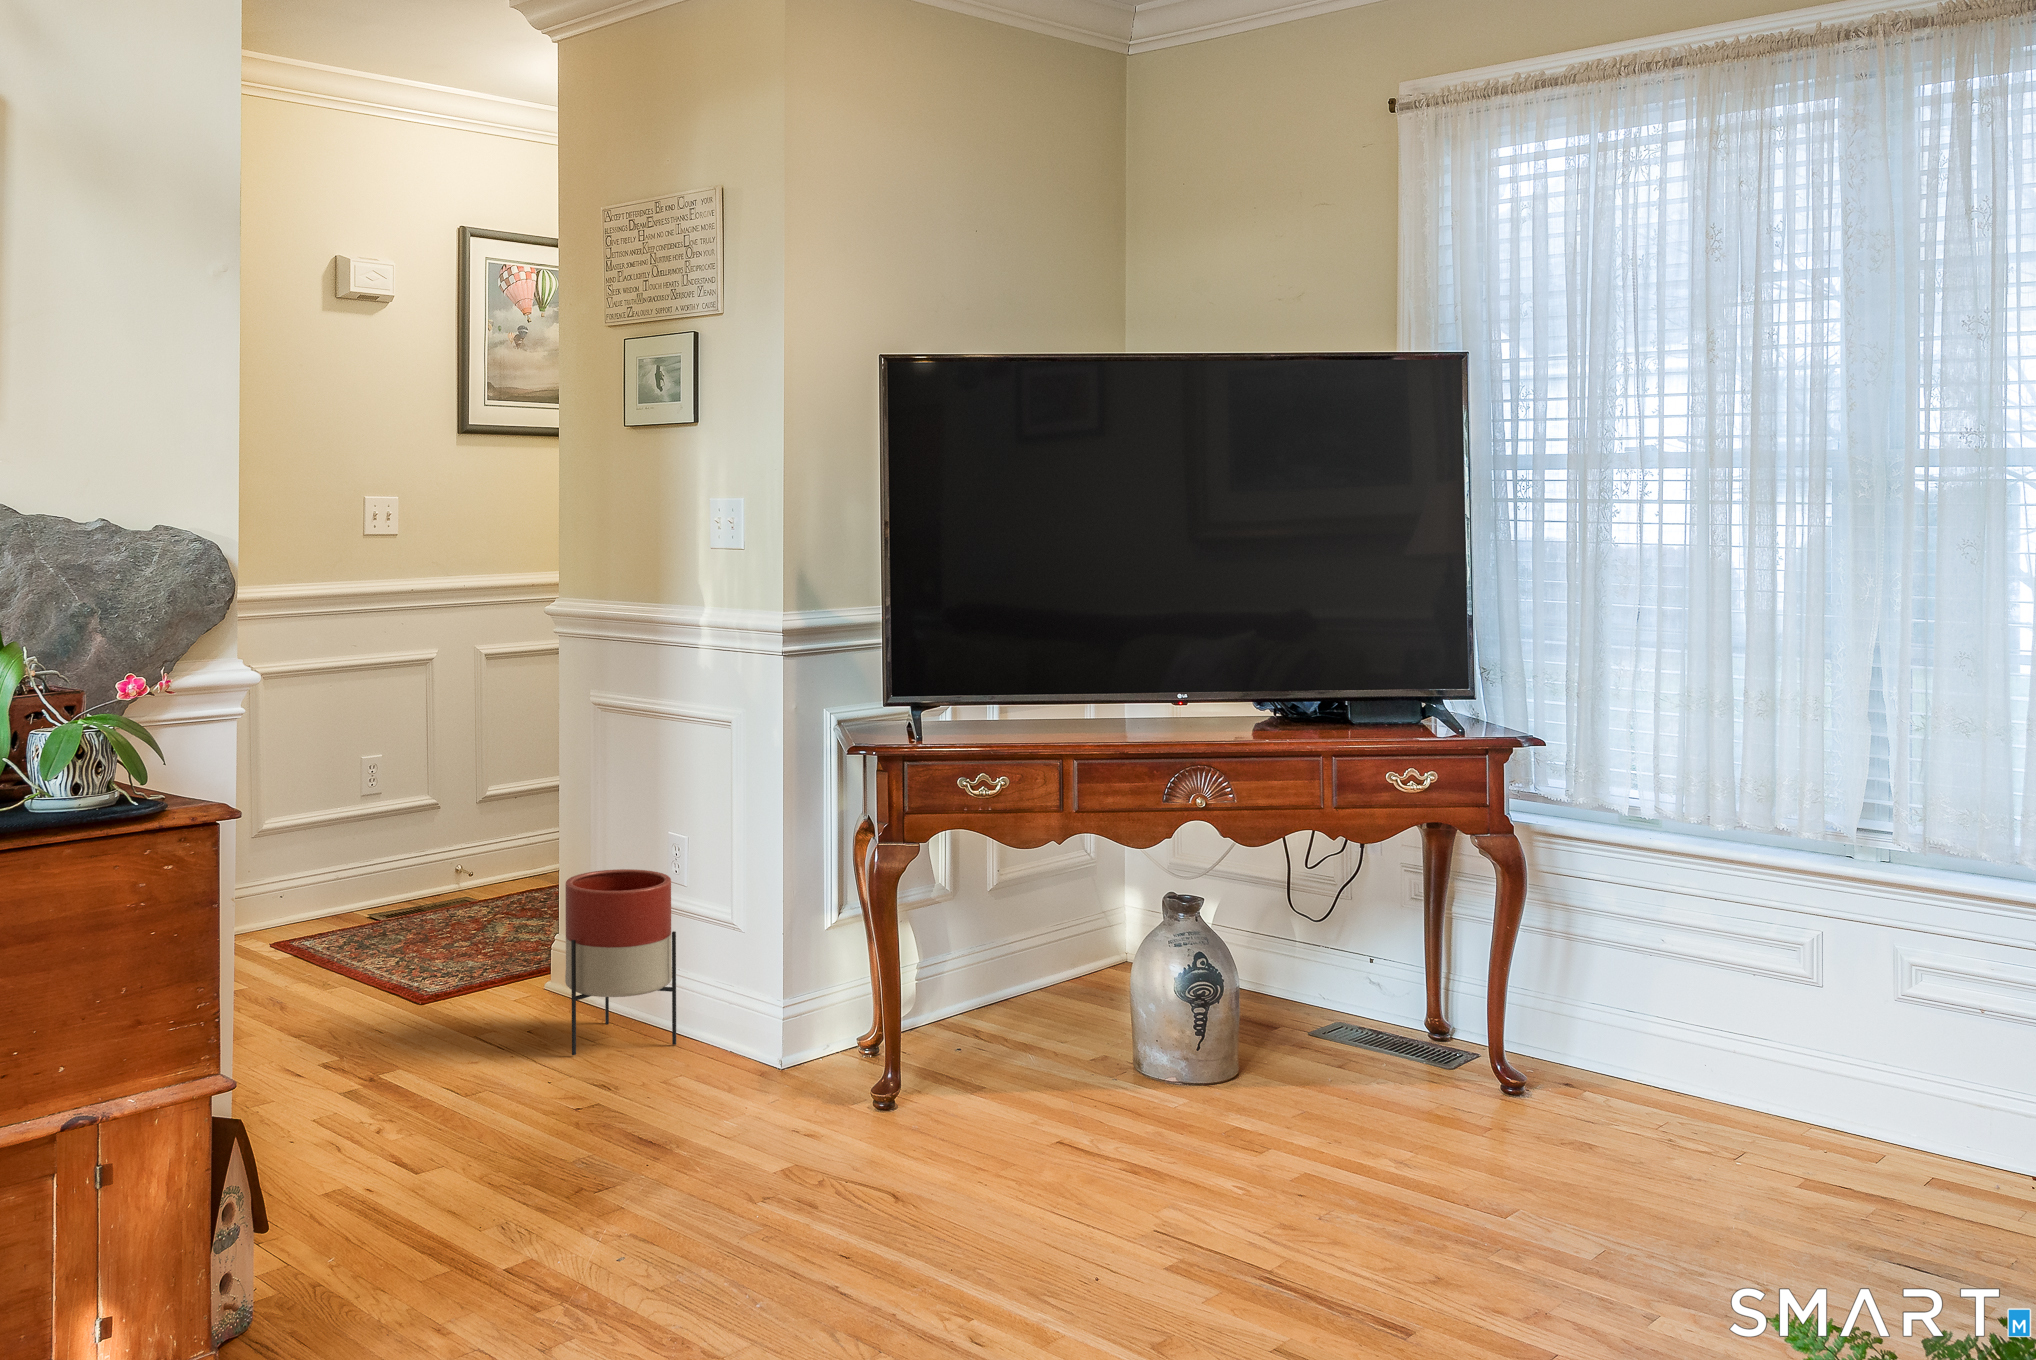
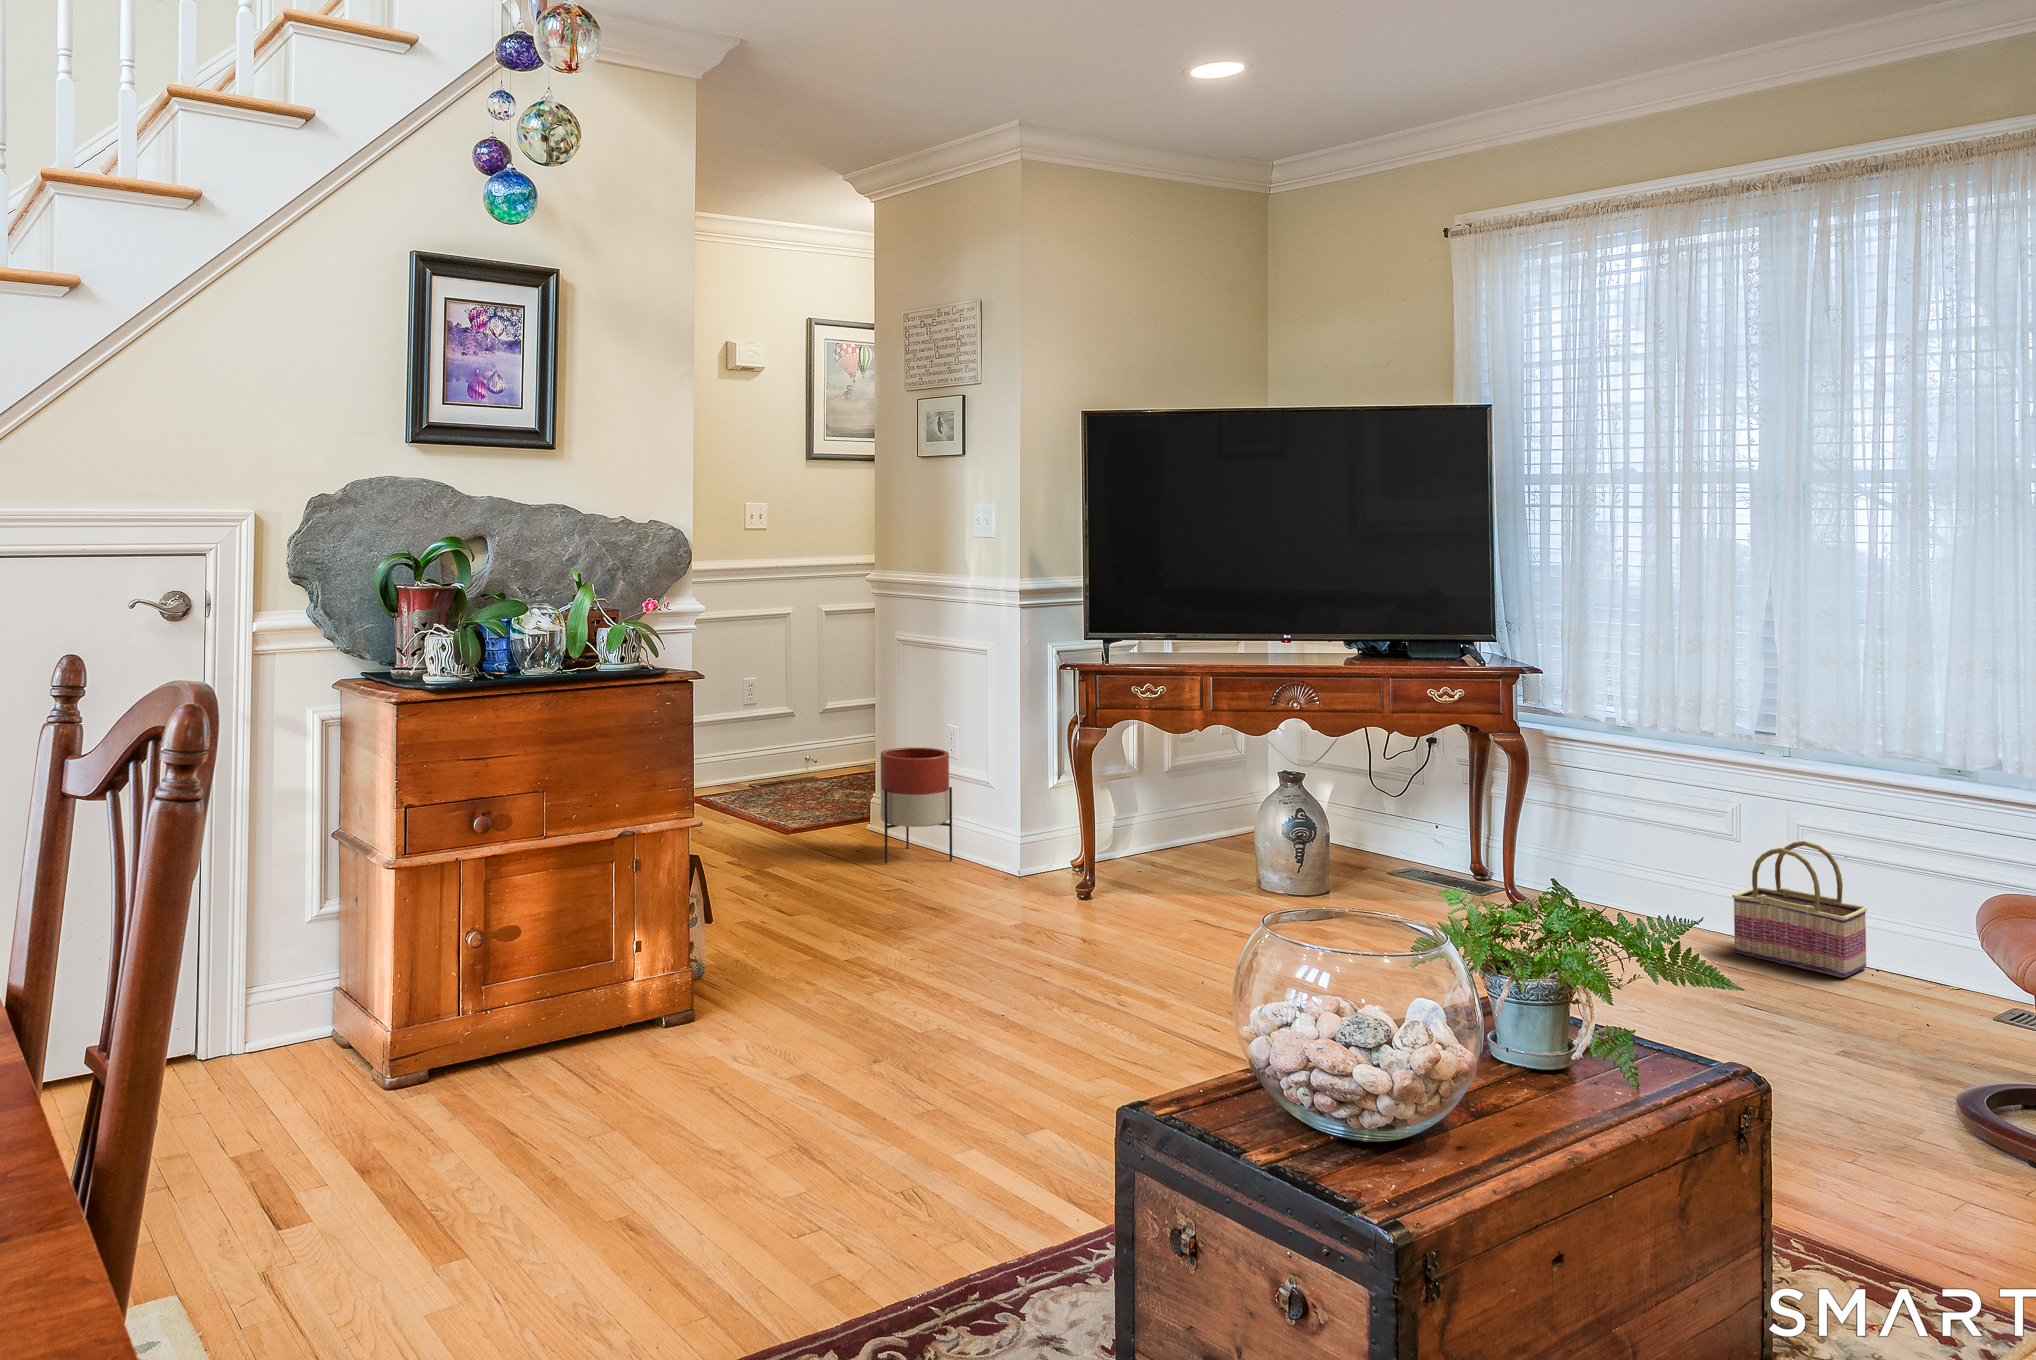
basket: none [1832,991,2025,1199] -> present [1732,841,1867,978]

